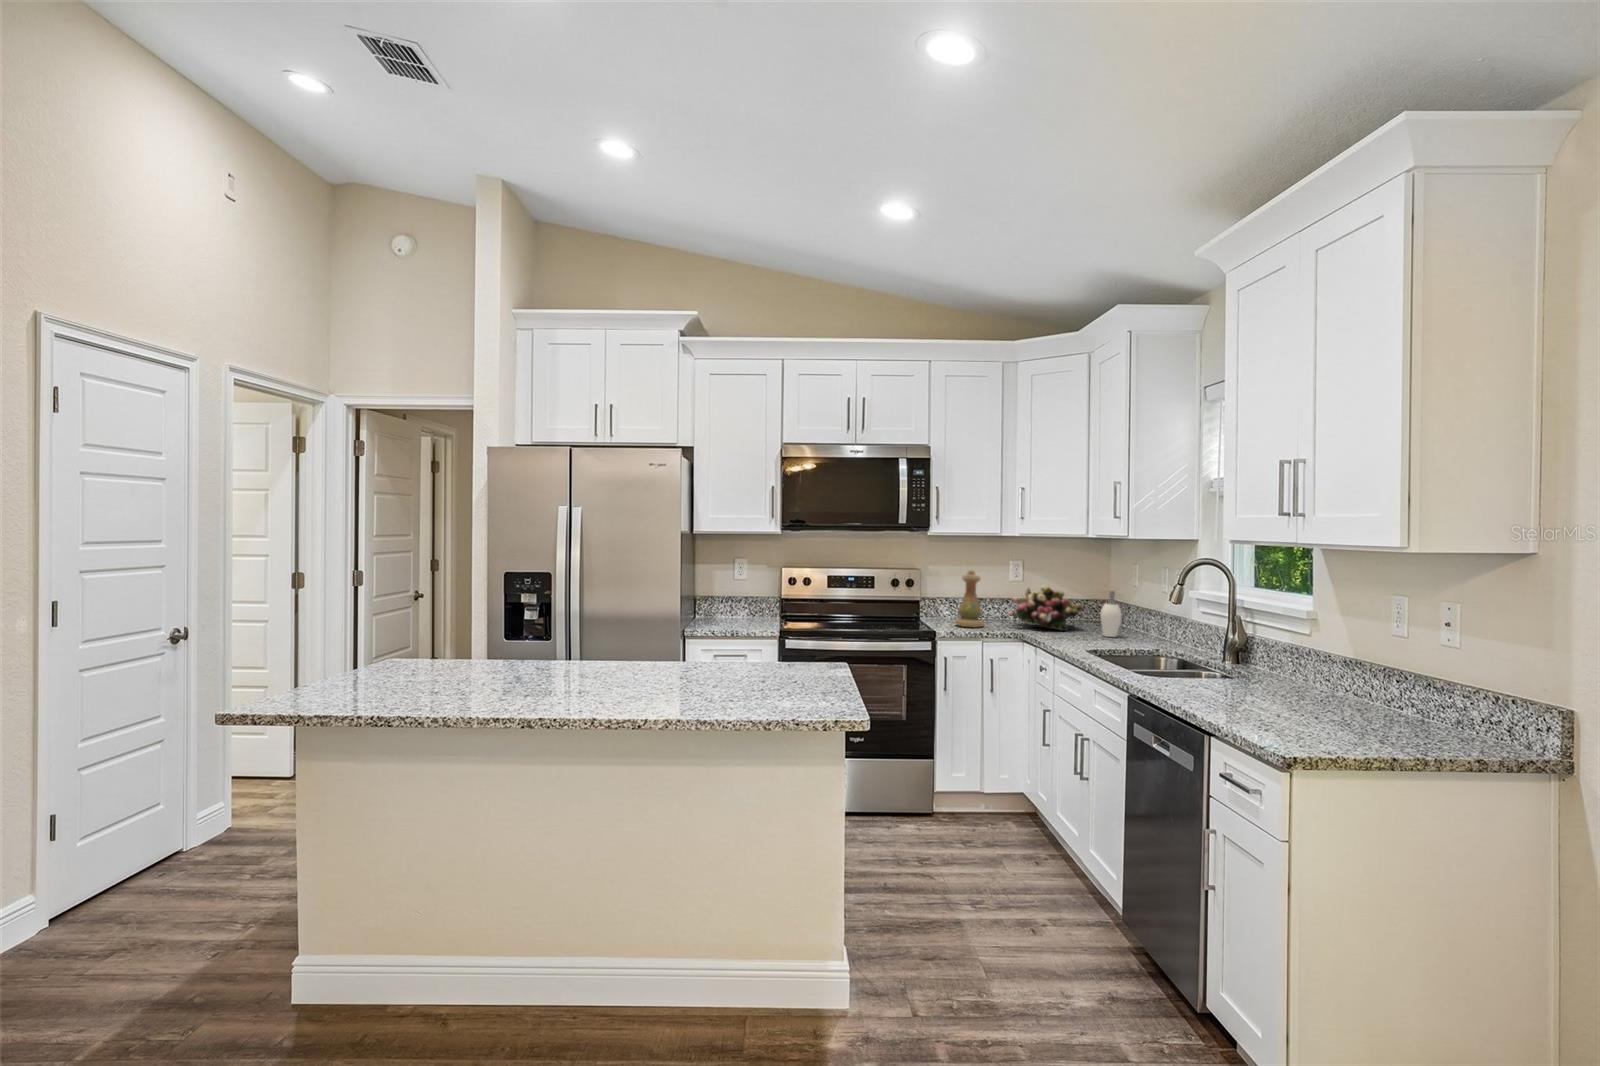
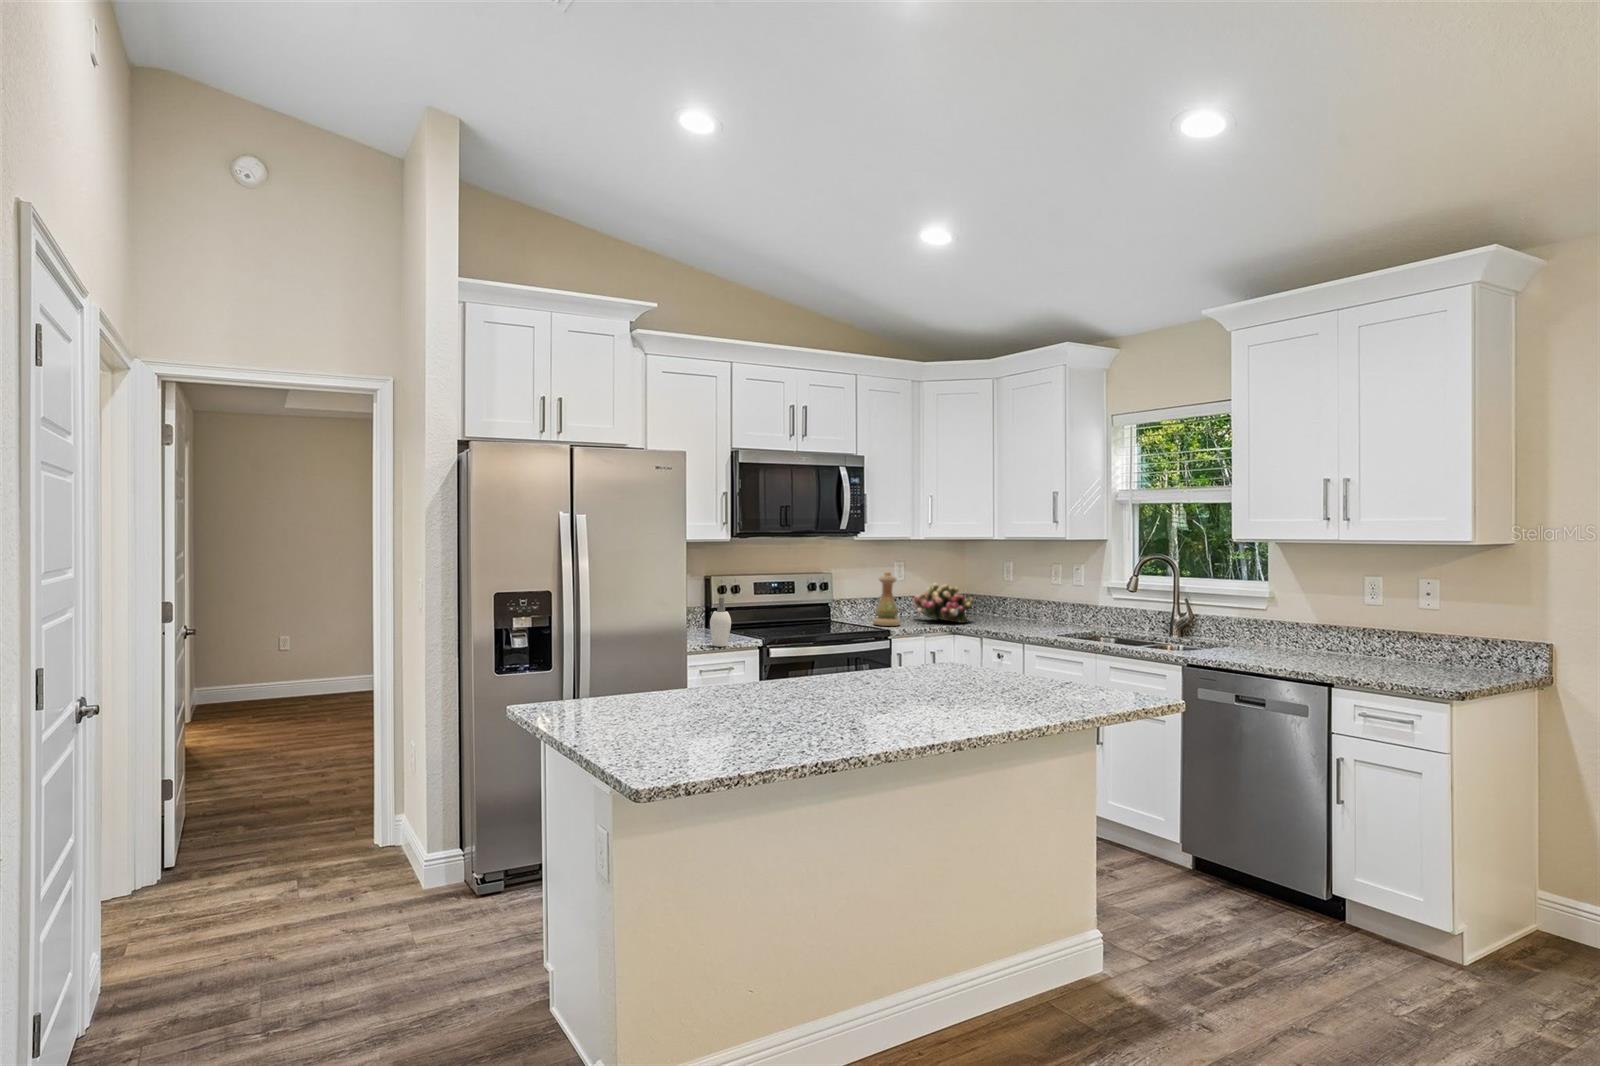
soap dispenser: present [1100,591,1121,637] -> present [710,597,731,647]

